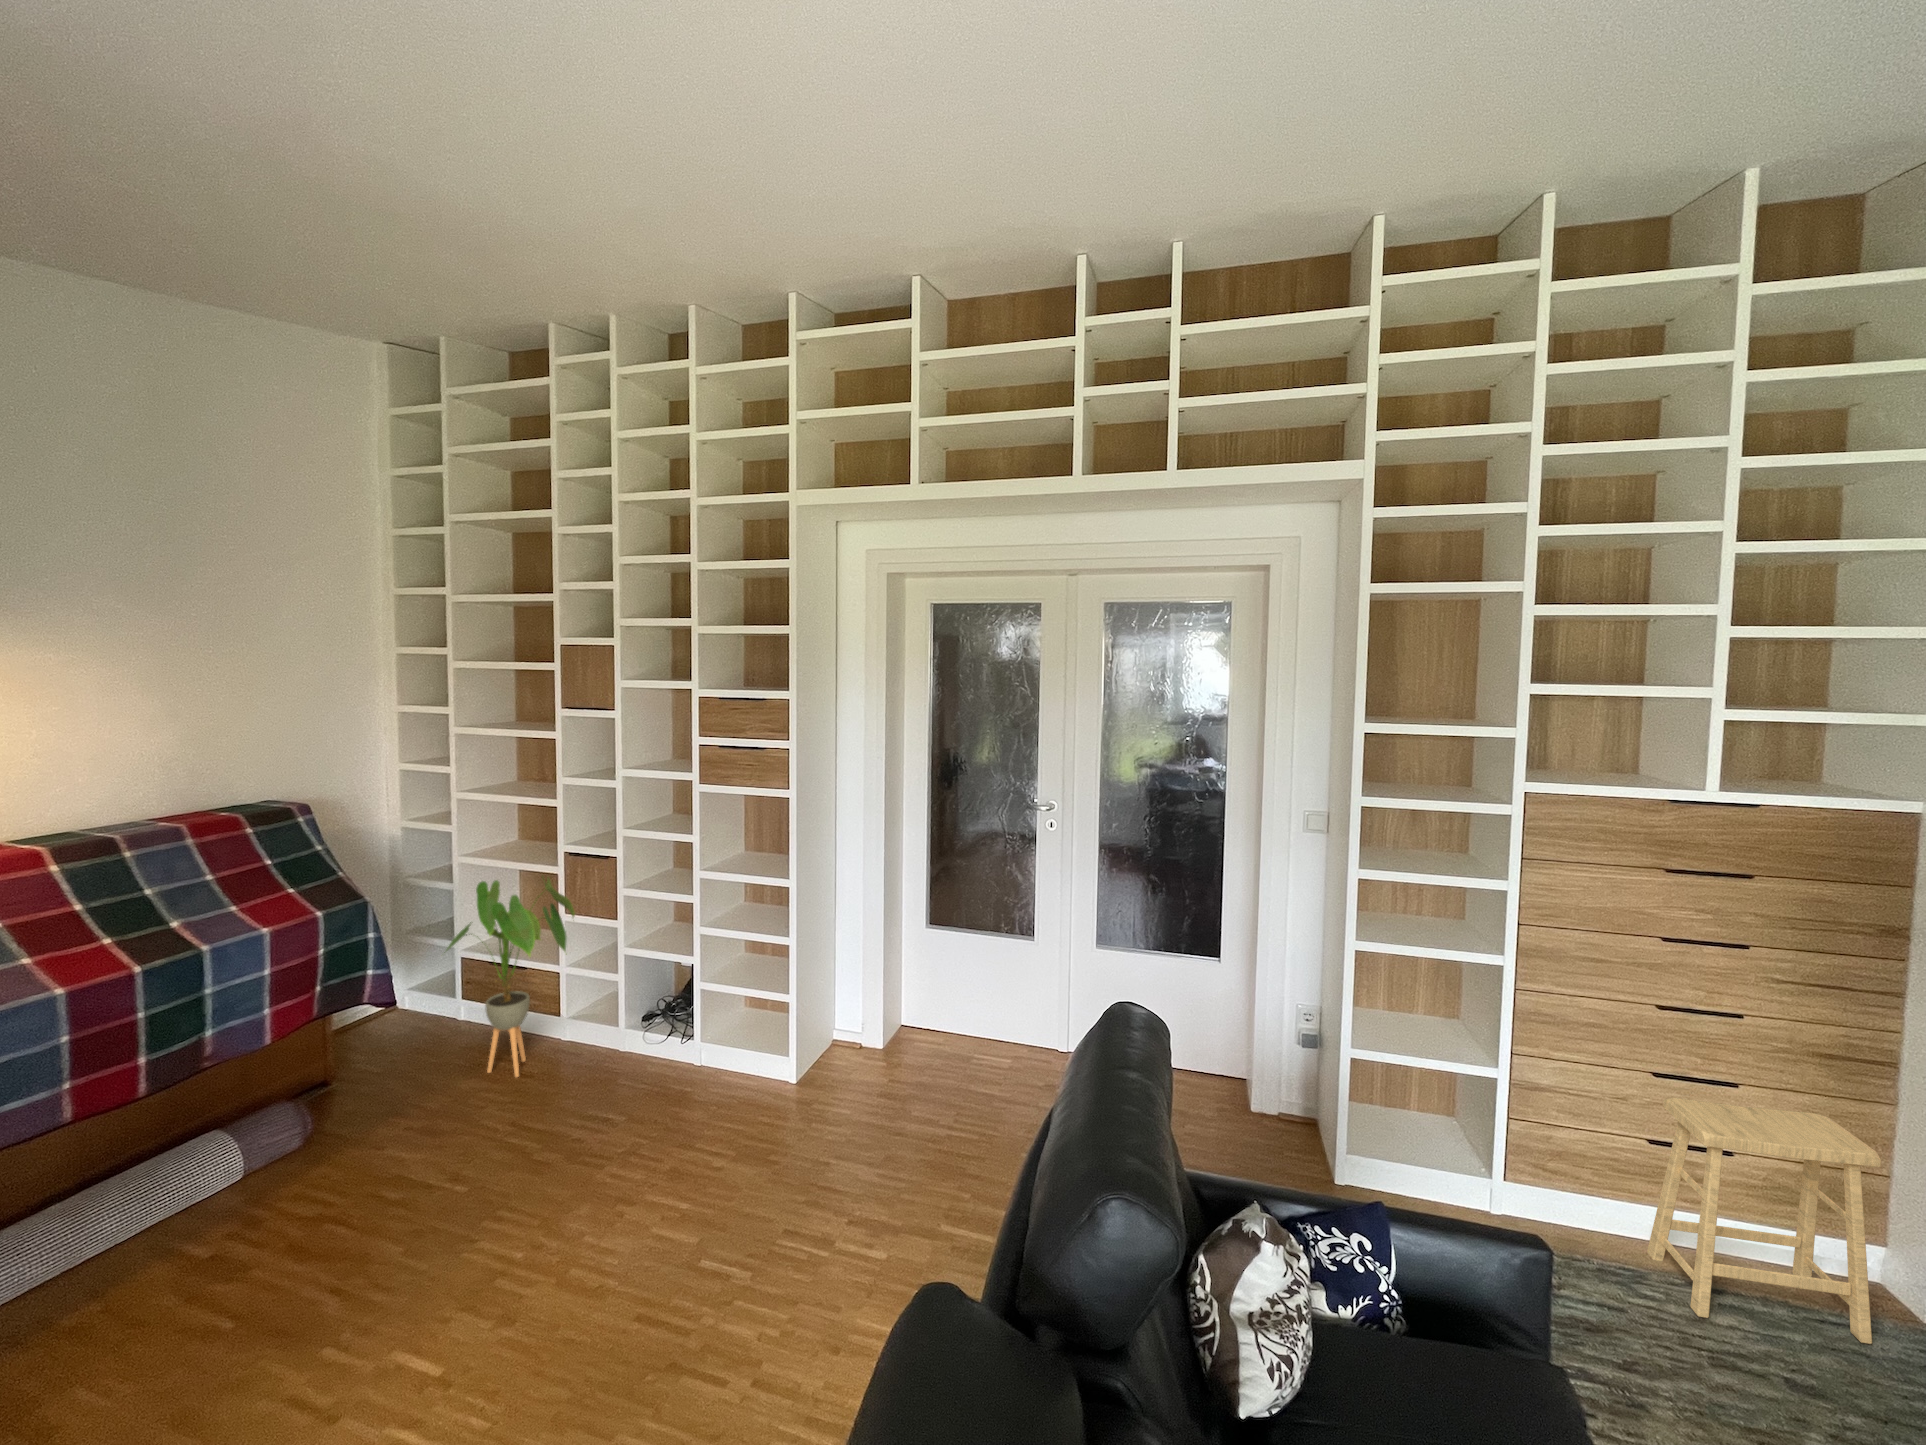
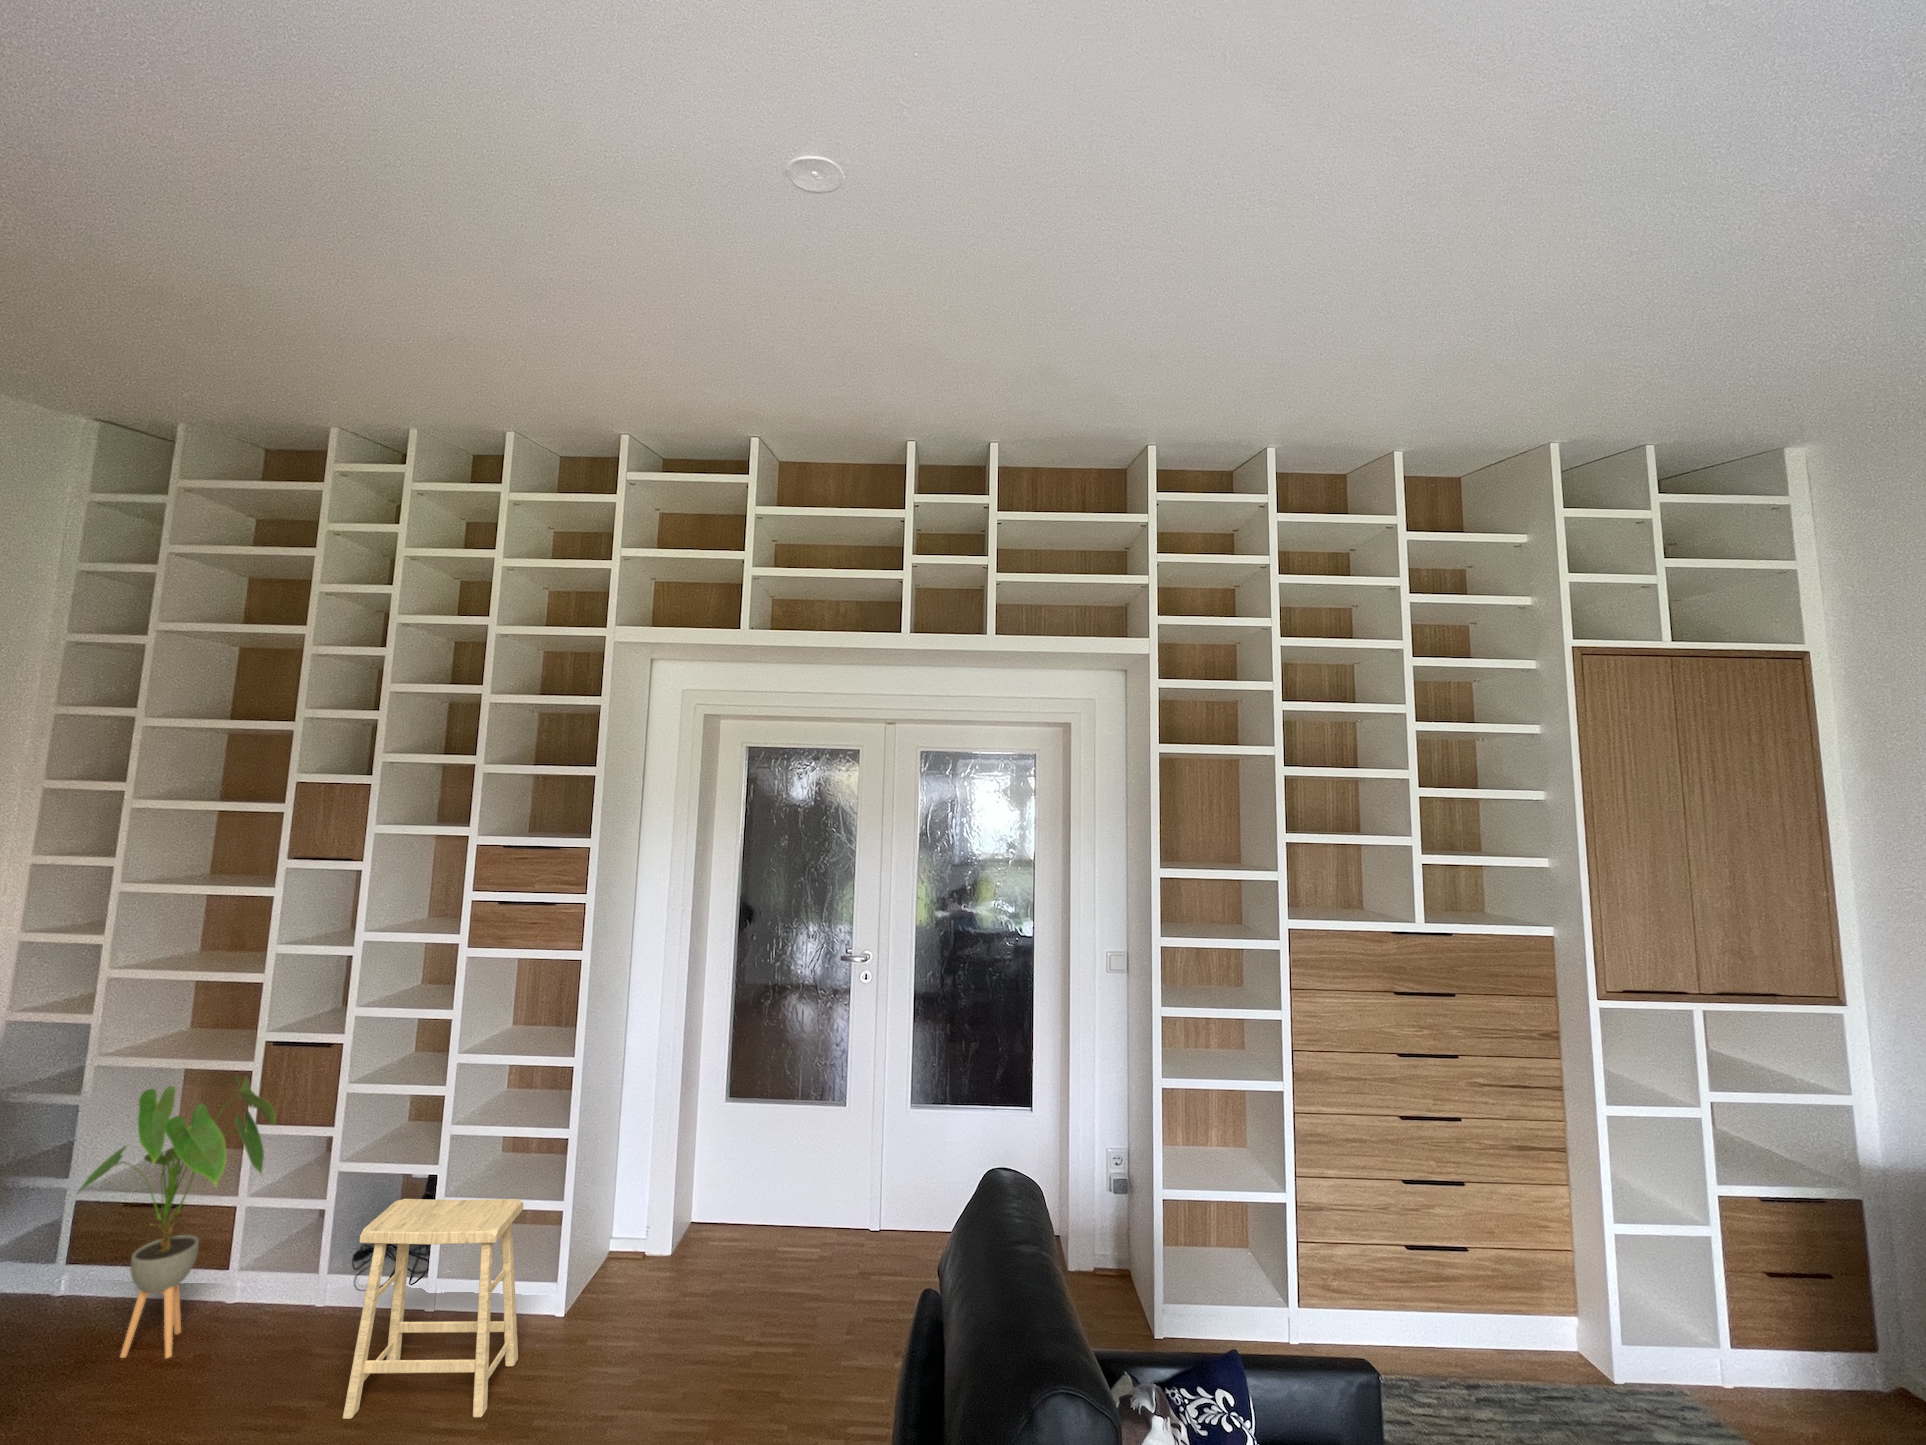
footstool: present [1647,1098,1881,1344] -> present [343,1199,523,1419]

